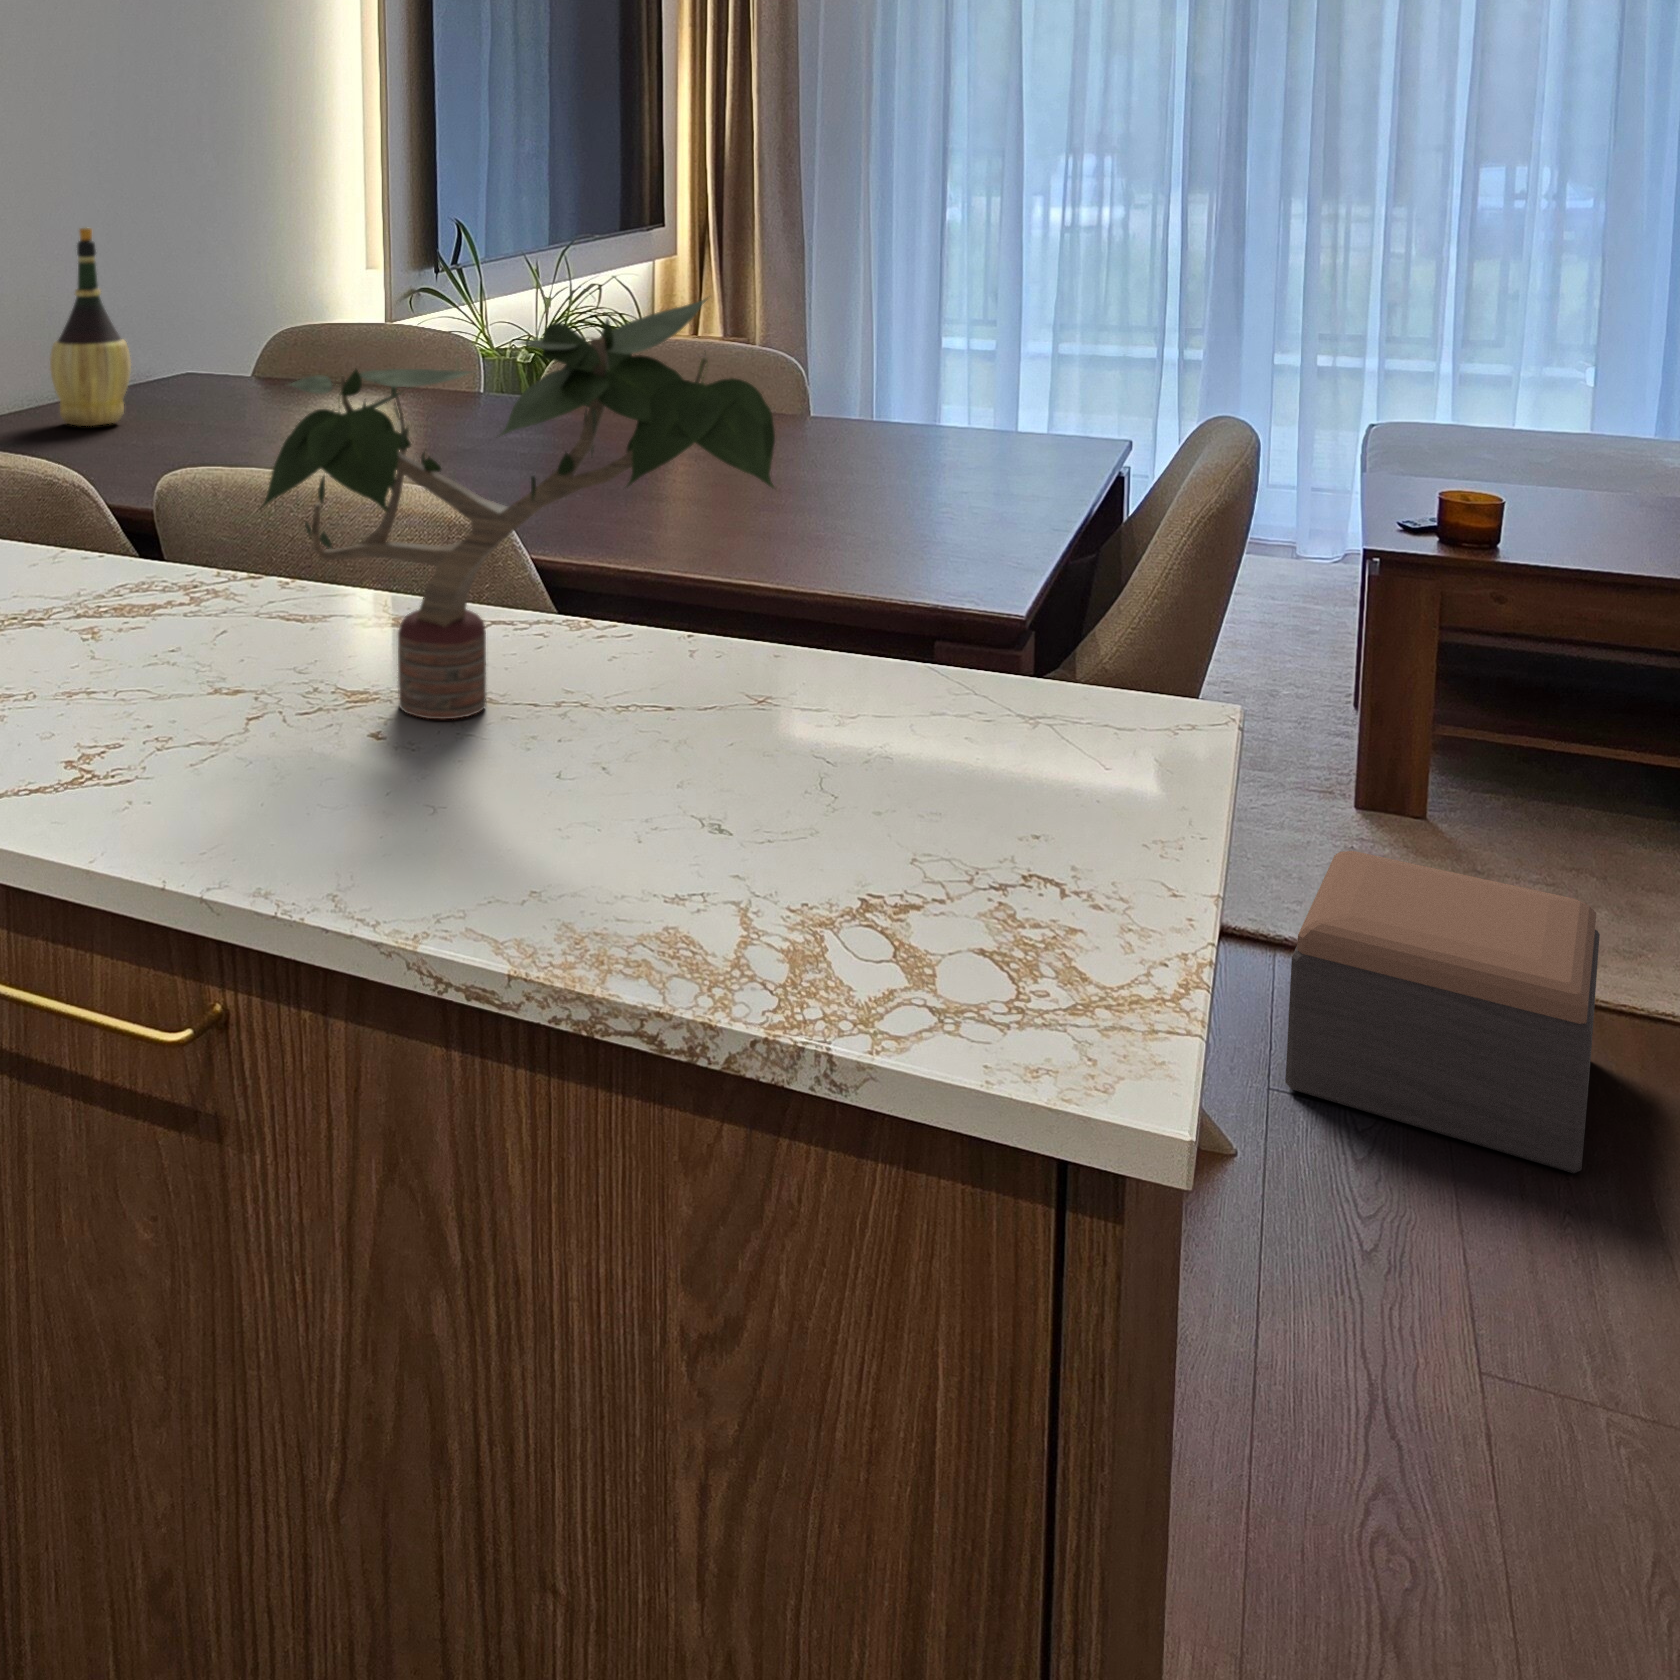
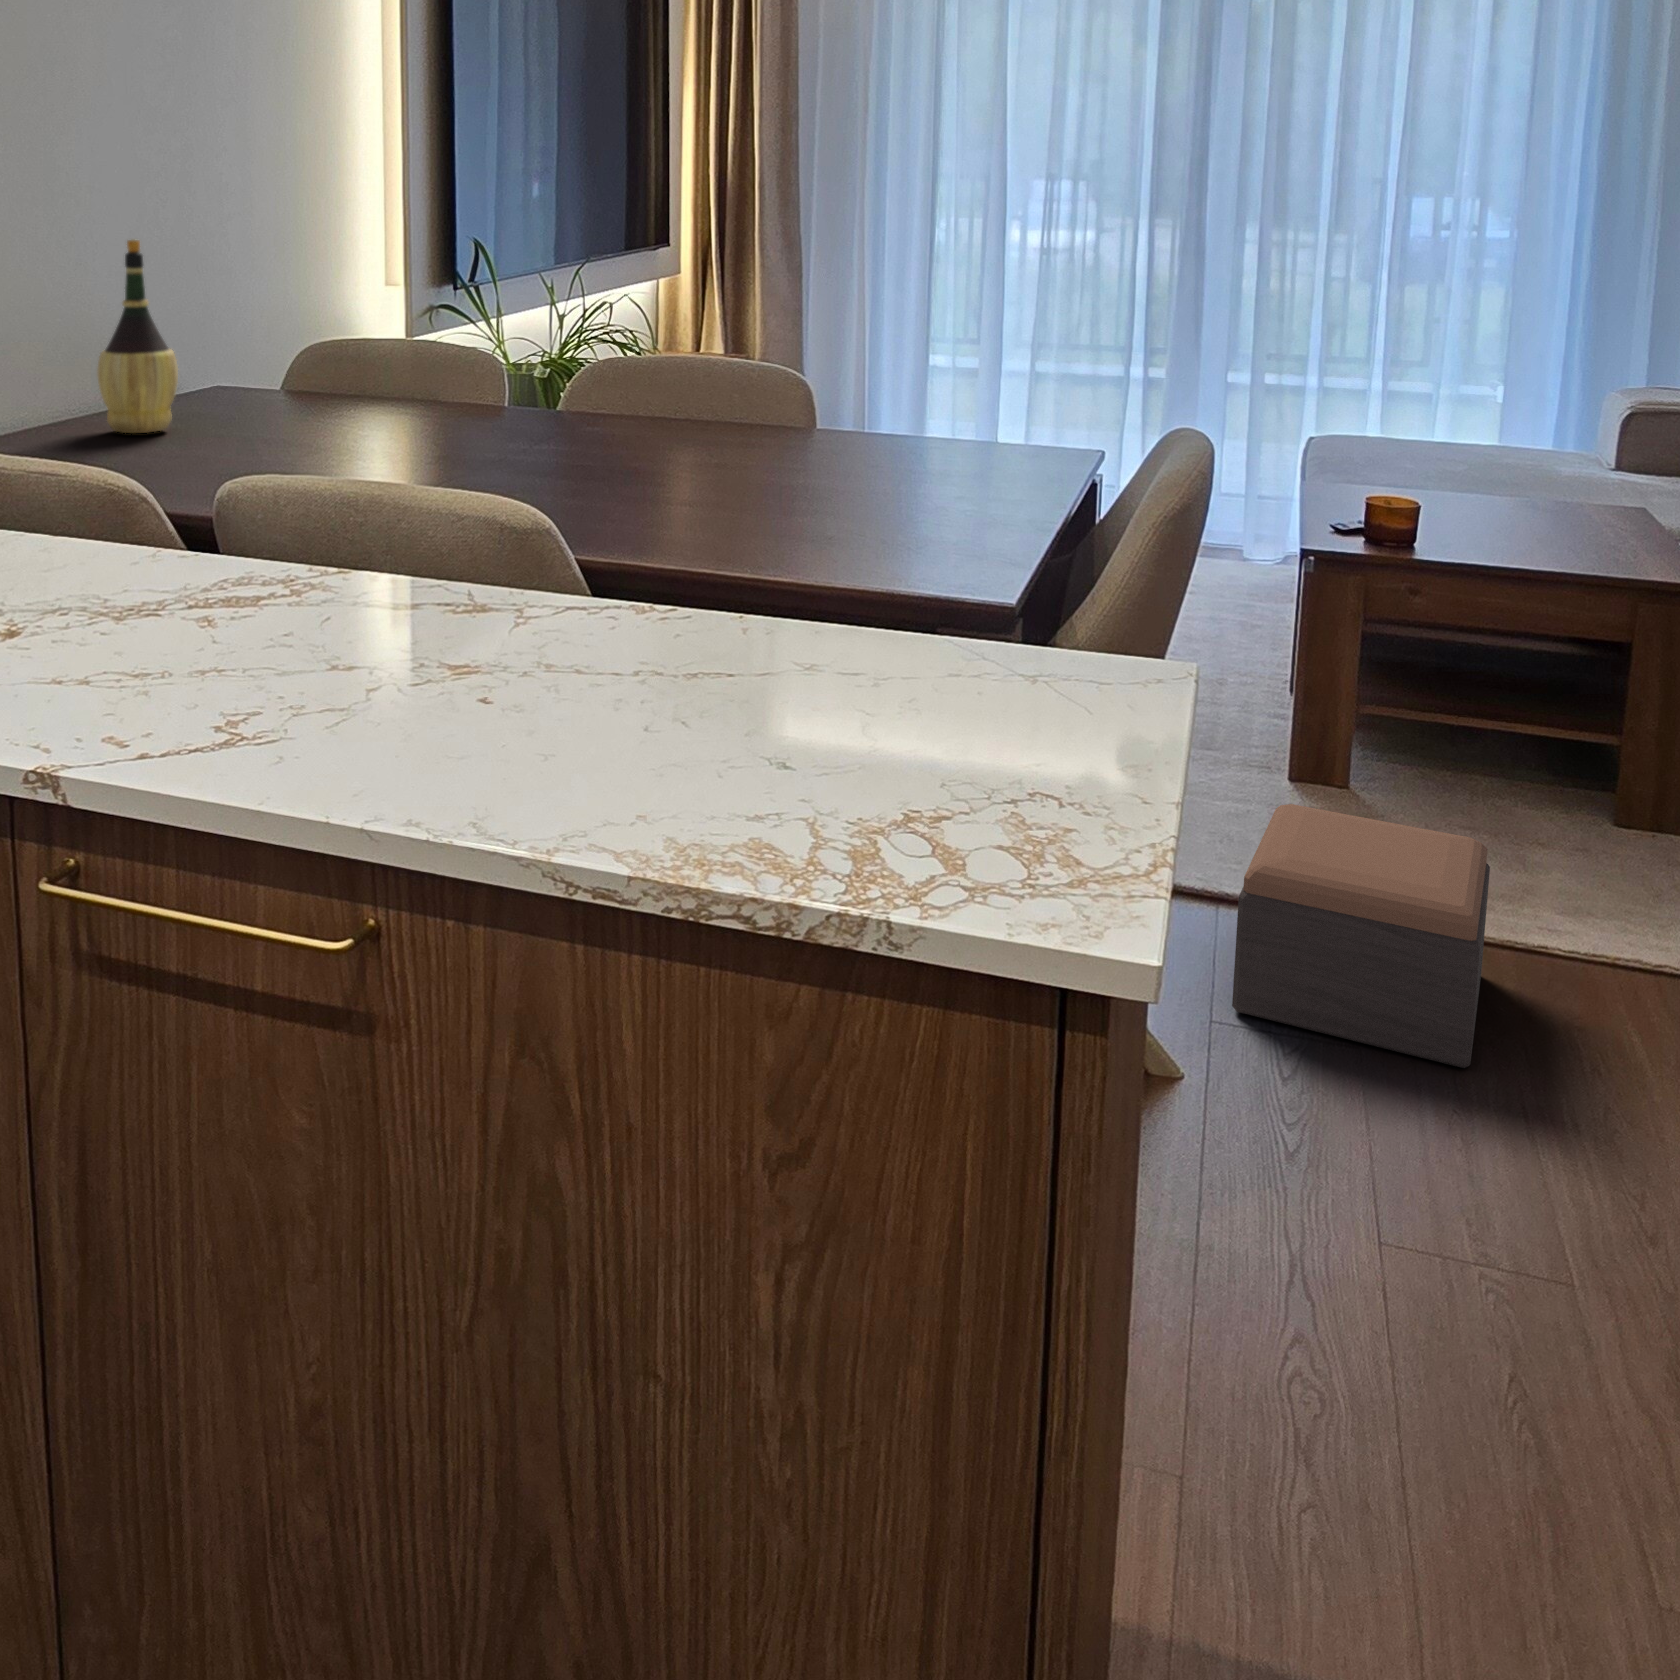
potted plant: present [261,299,775,719] -> none [334,303,906,685]

